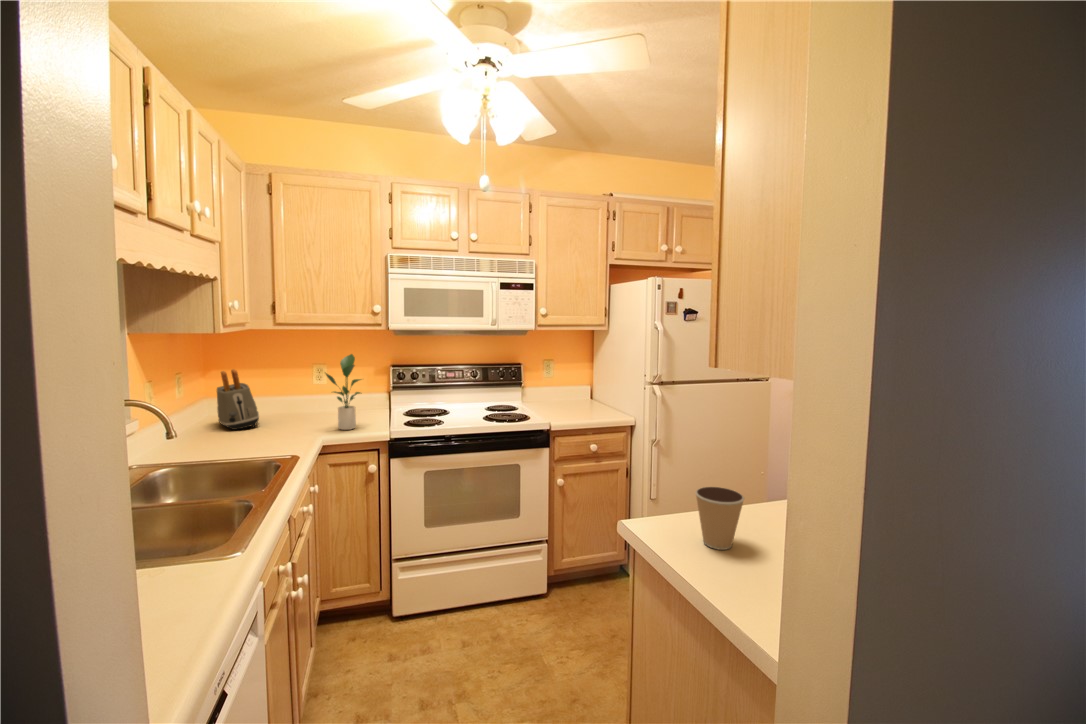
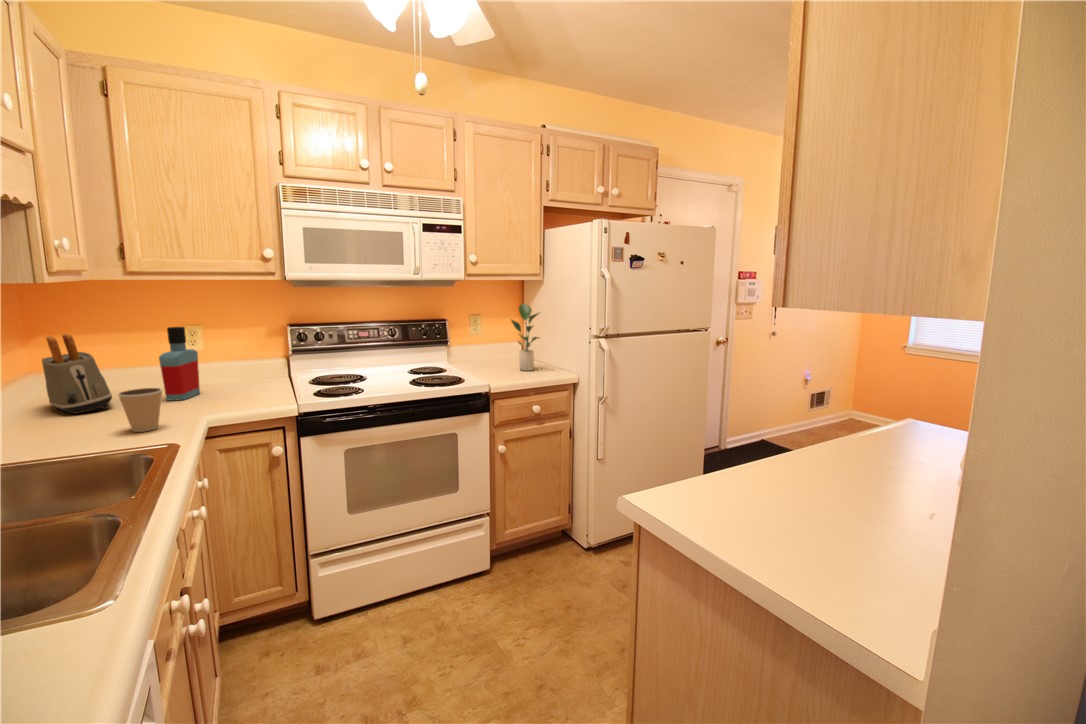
potted plant: present [326,354,361,430] -> present [511,303,539,371]
bottle: none [293,366,322,423] -> present [159,327,200,400]
coffee cup: present [695,487,744,550] -> present [118,388,162,432]

